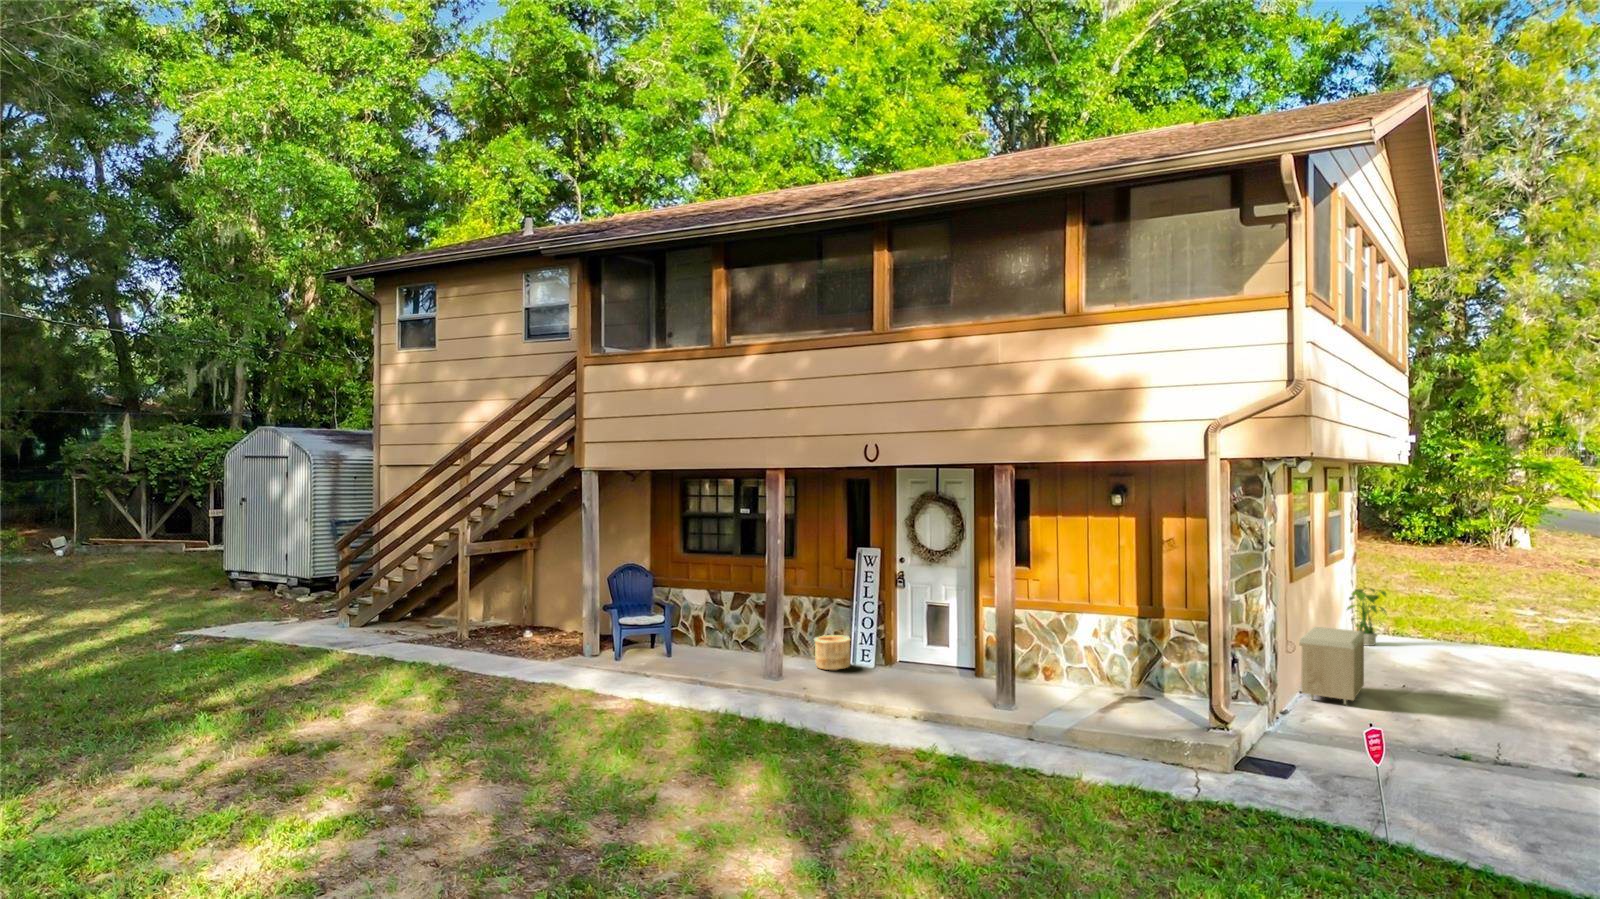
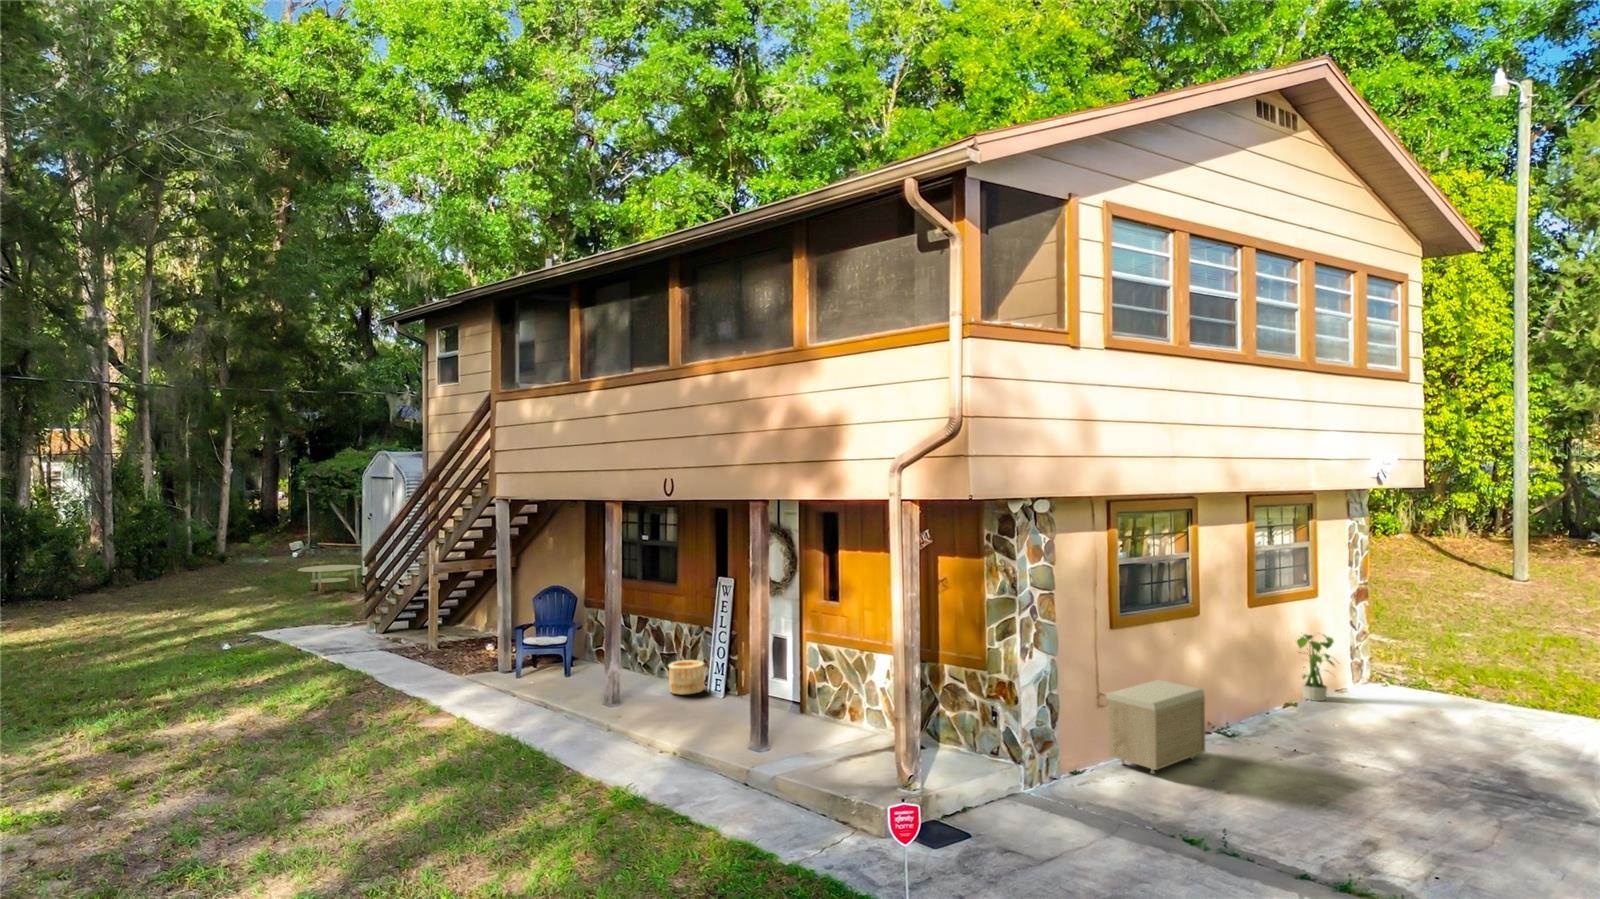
round table: none [160,556,243,593] -> present [297,565,361,595]

